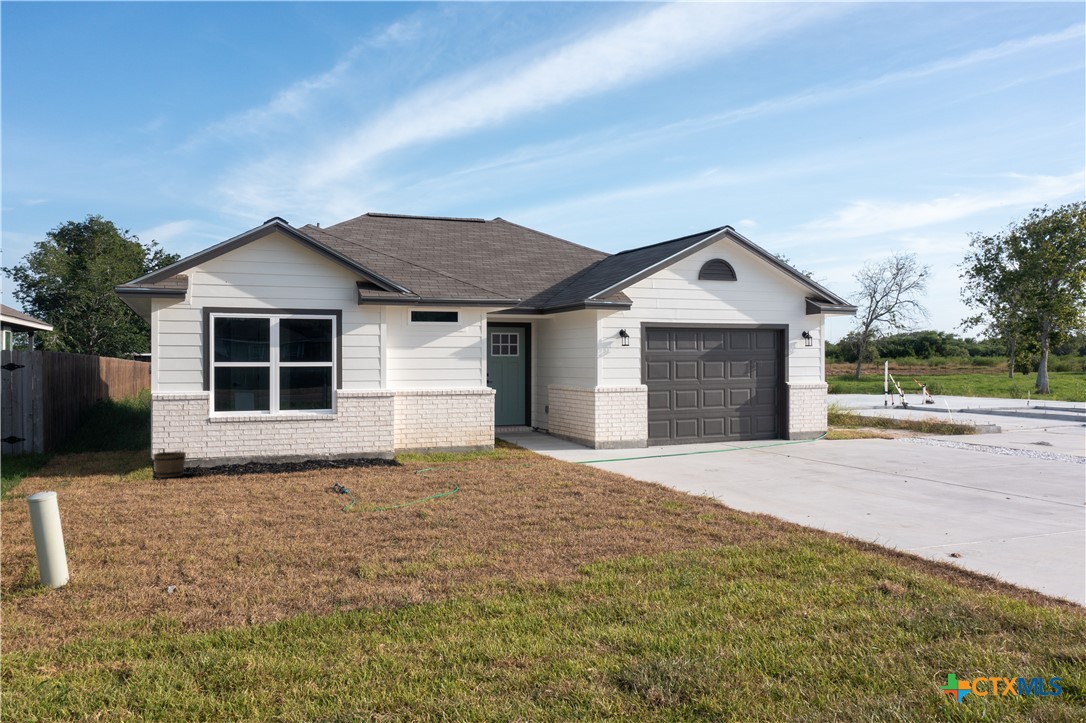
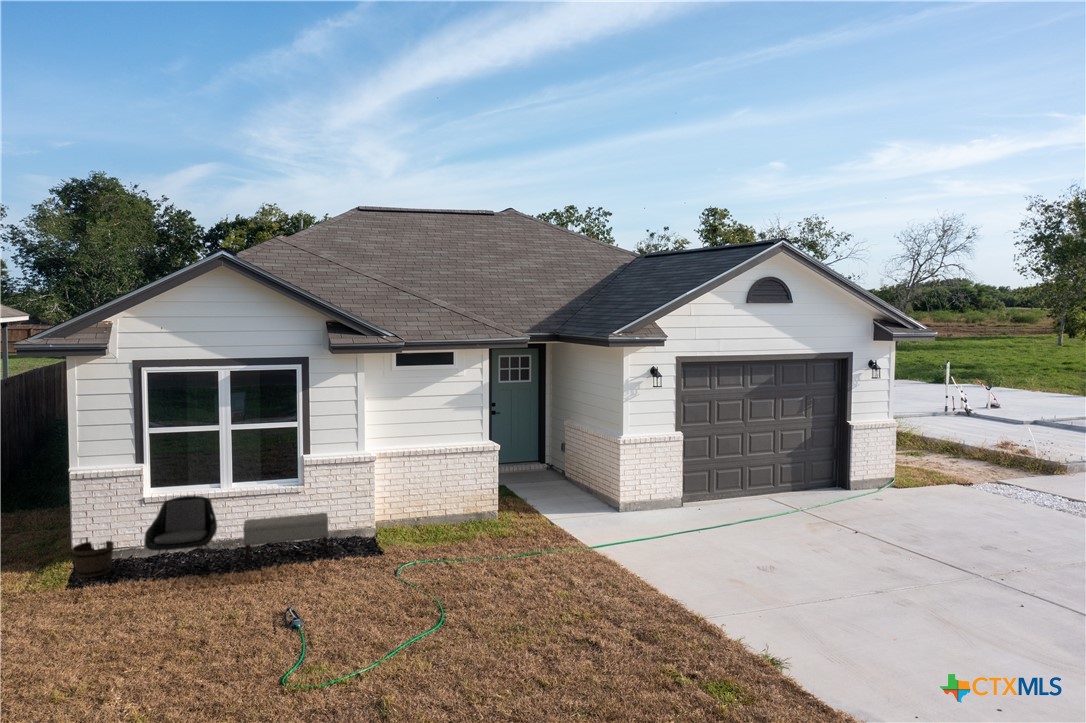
lounge chair: none [214,417,270,478] -> present [144,496,217,580]
bench: none [289,436,358,470] -> present [243,513,328,561]

